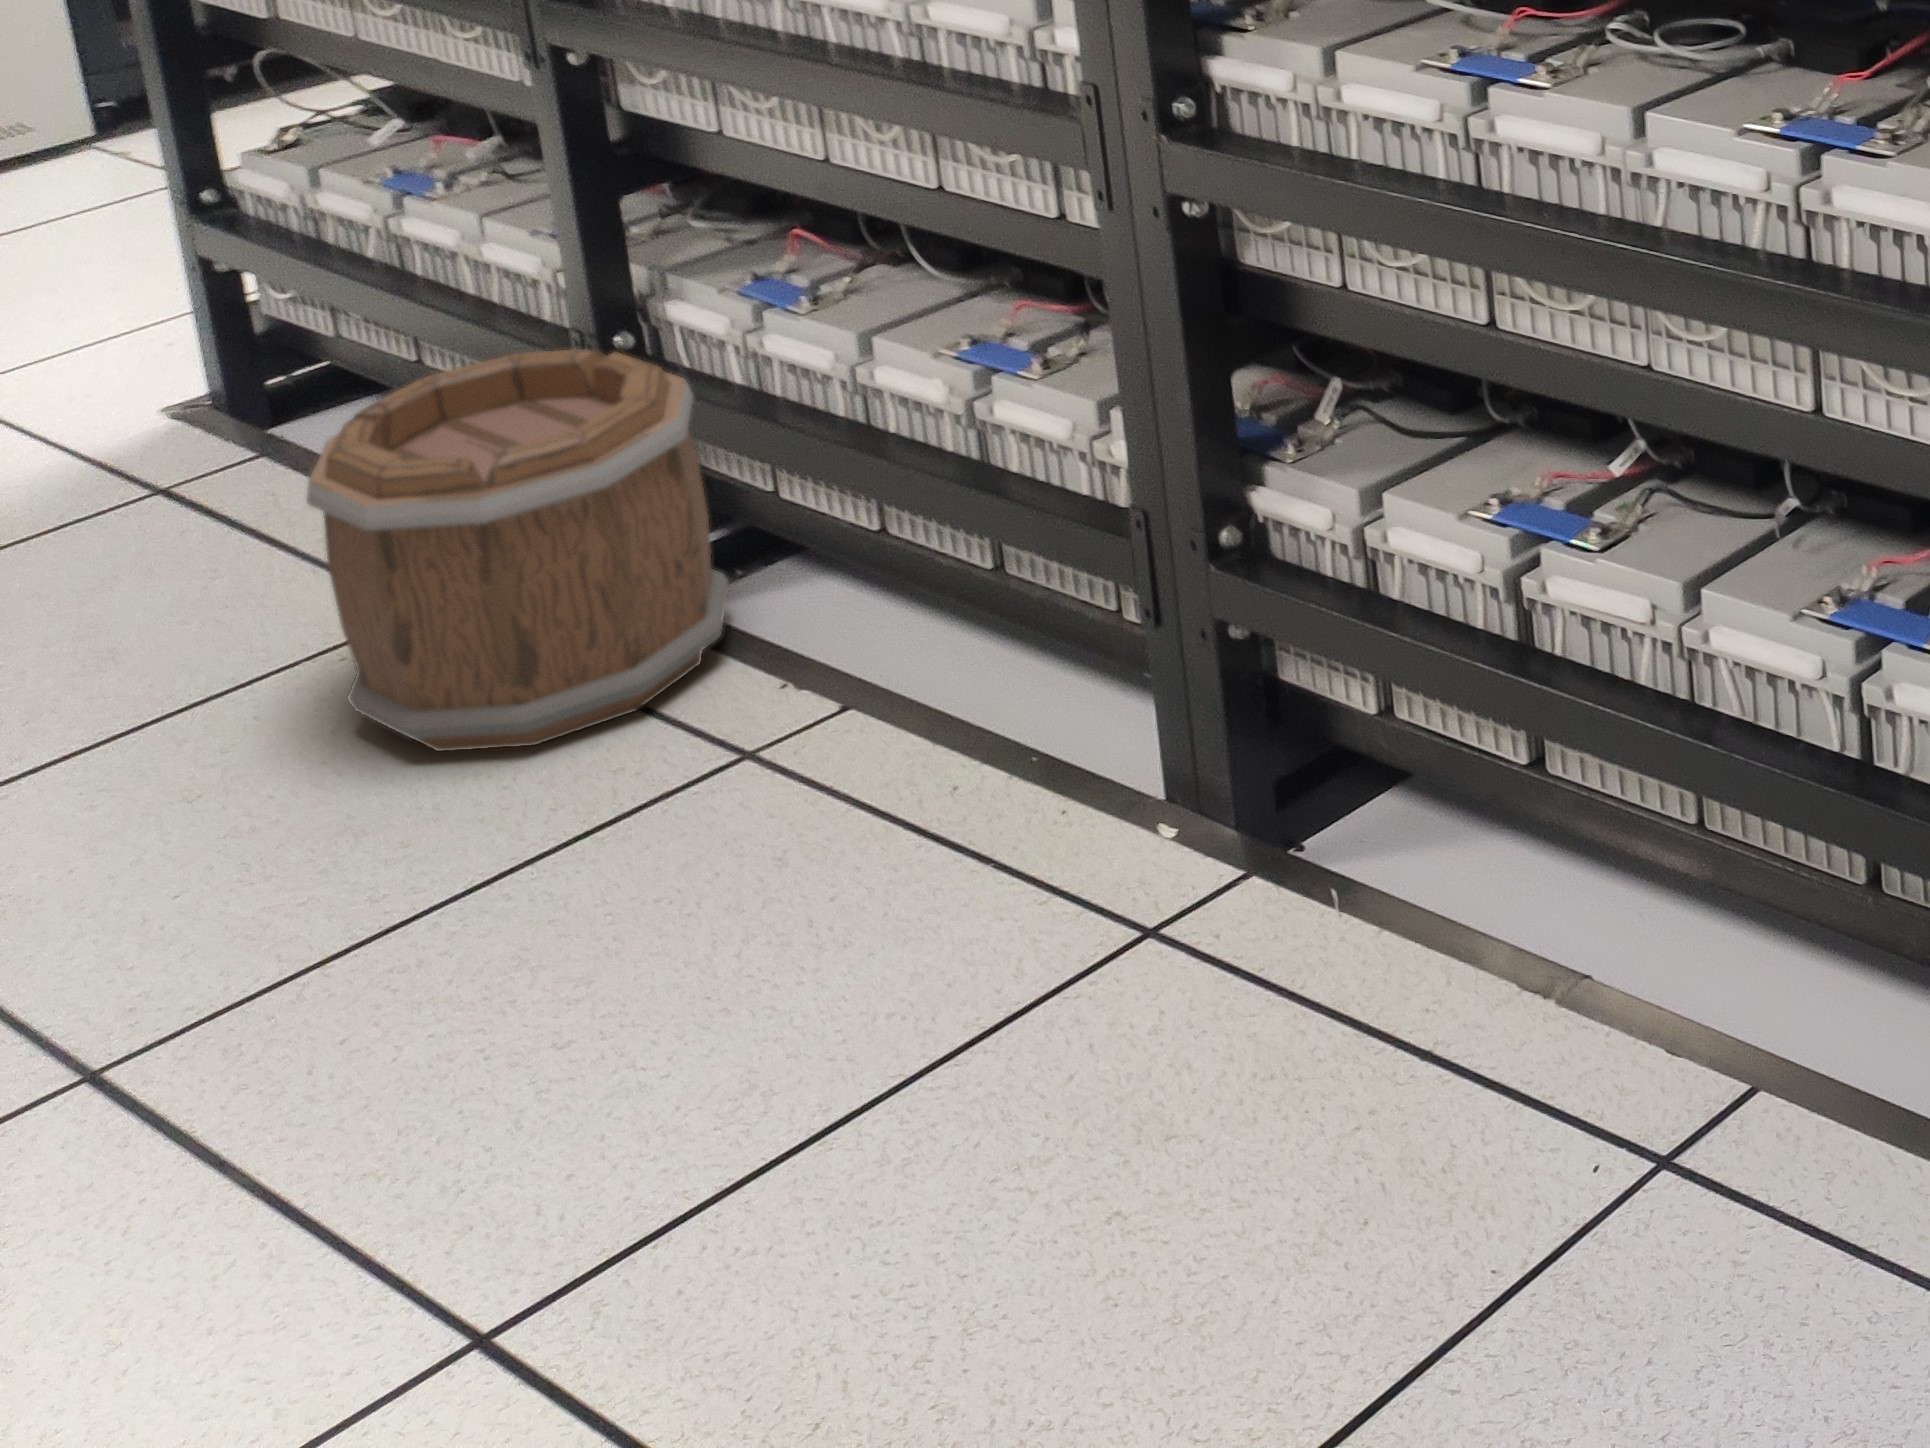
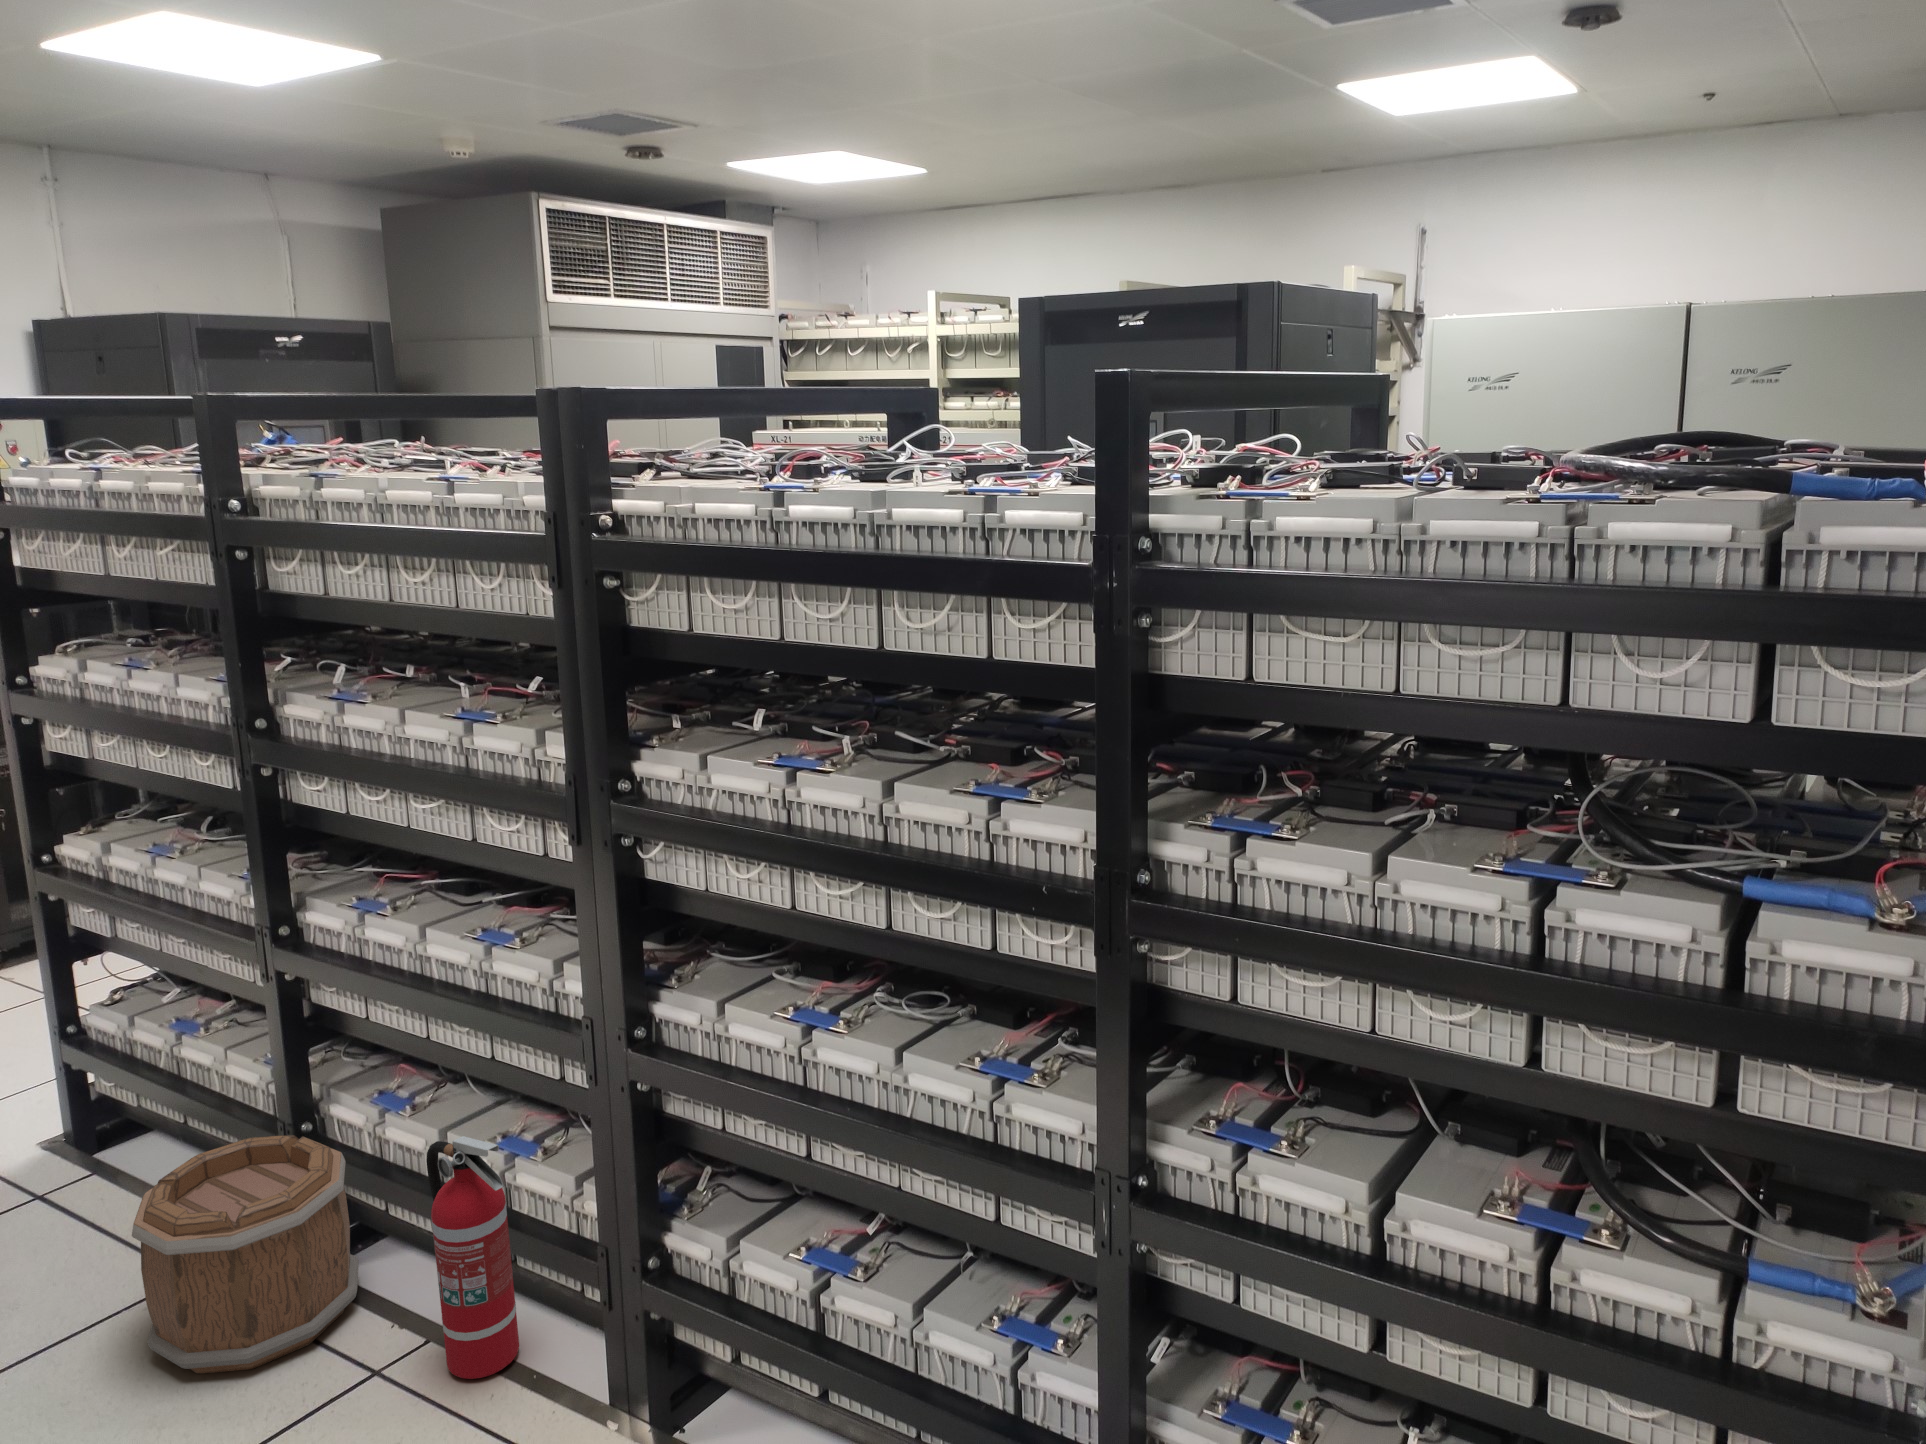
fire extinguisher: none [827,320,1011,761] -> present [426,1136,519,1379]

